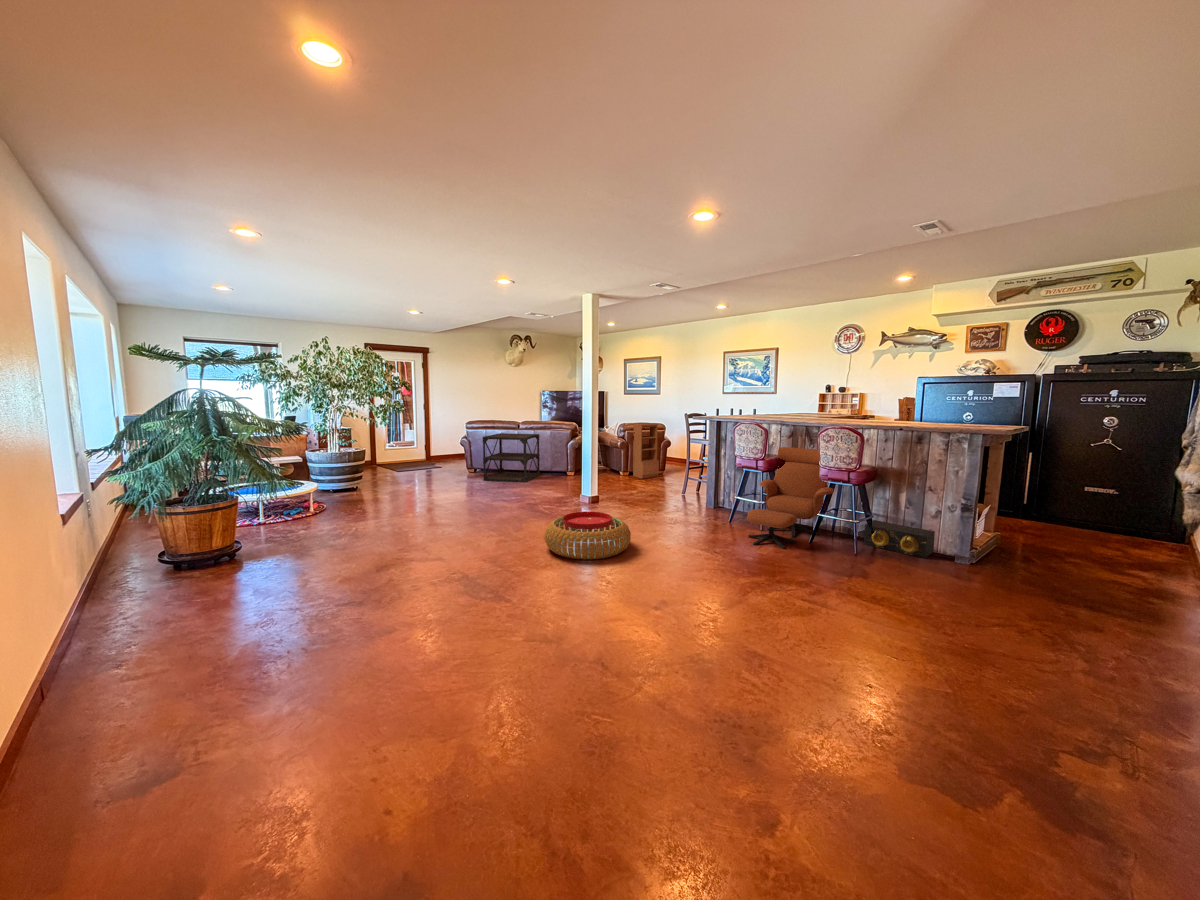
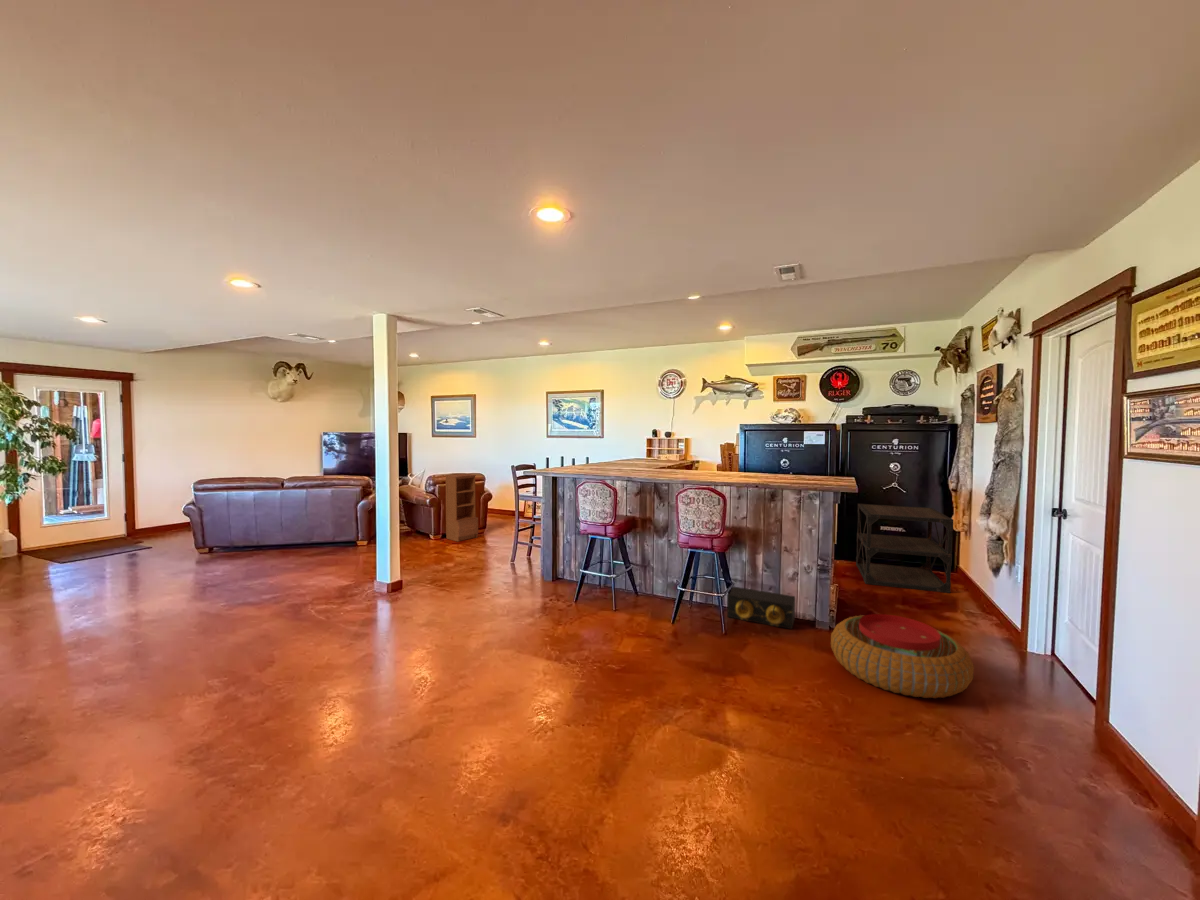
side table: present [483,433,540,482] -> present [856,504,953,593]
lounge chair: present [747,447,834,549] -> none [603,508,691,641]
pouf: present [545,512,631,560] -> present [831,614,974,698]

